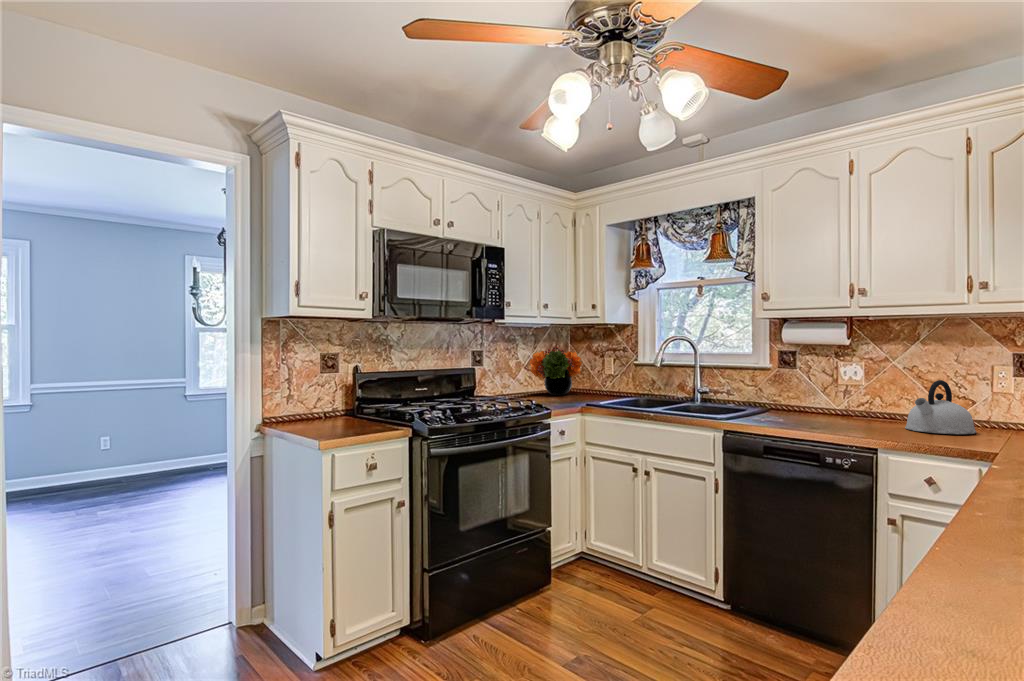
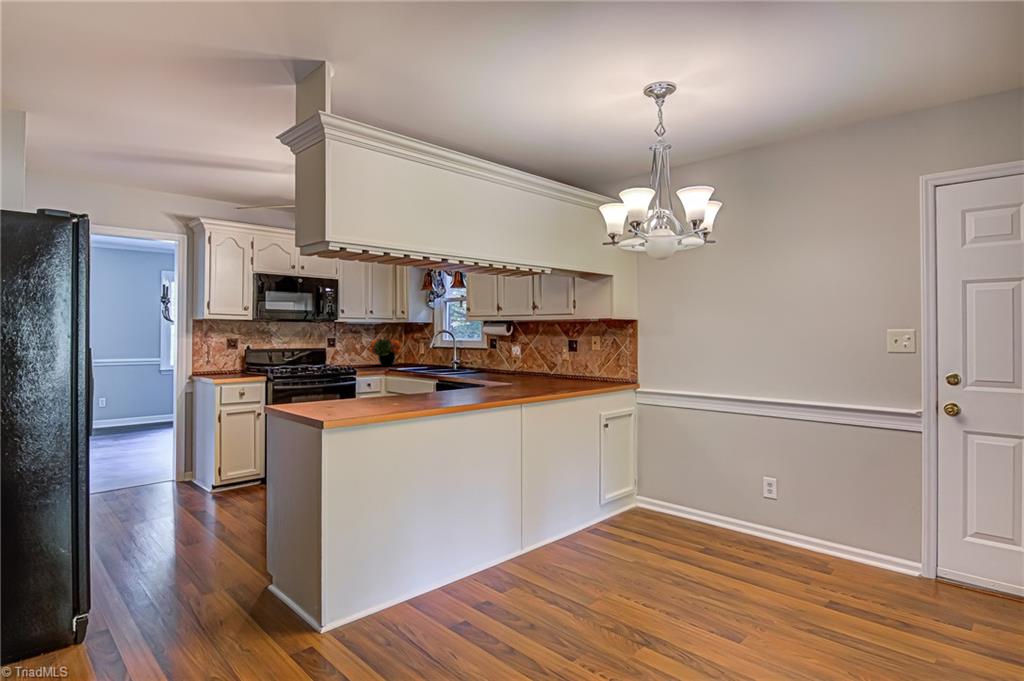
kettle: present [905,380,976,434] -> none [509,353,539,378]

